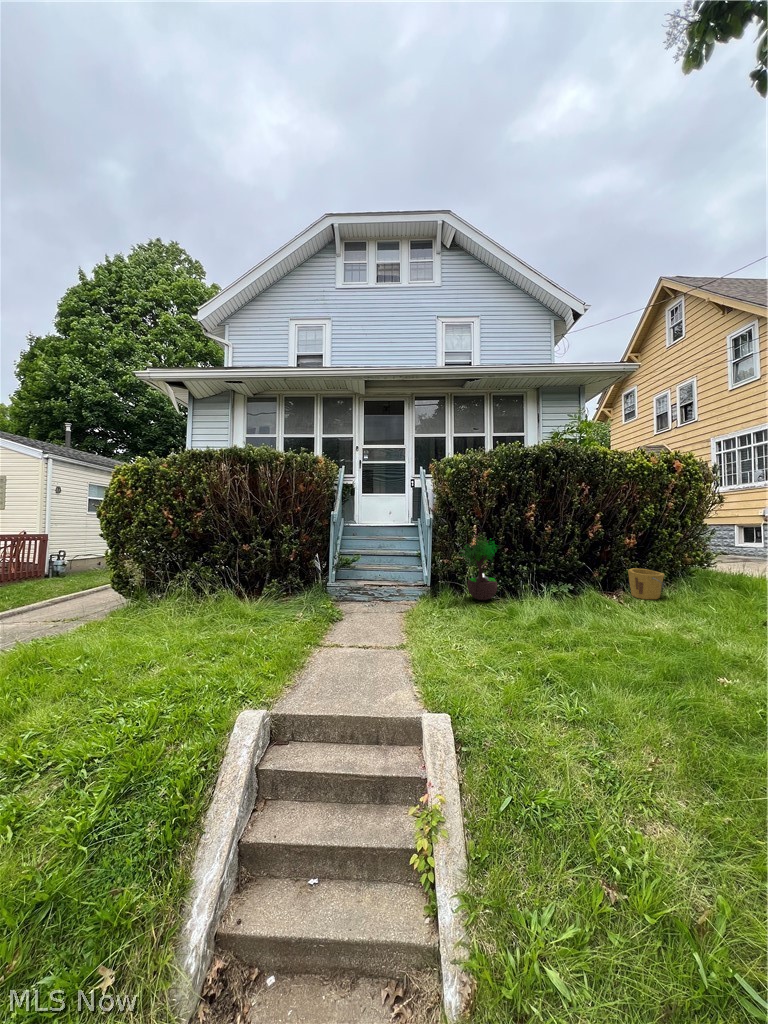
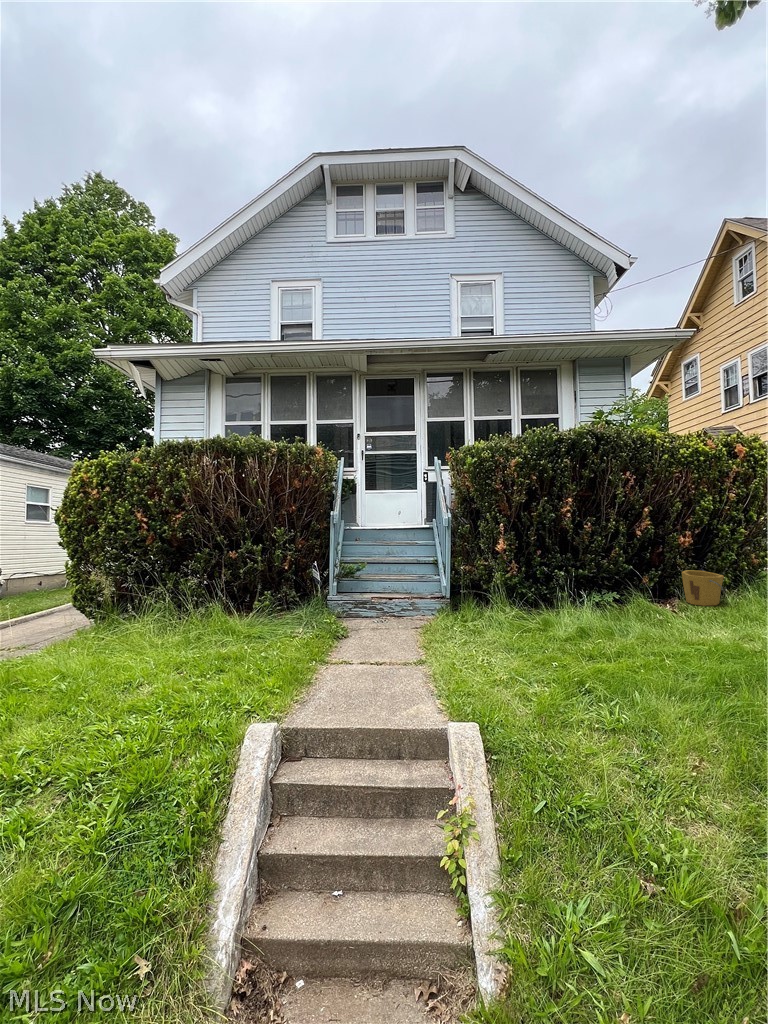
potted tree: present [460,538,497,600] -> none [483,532,531,610]

